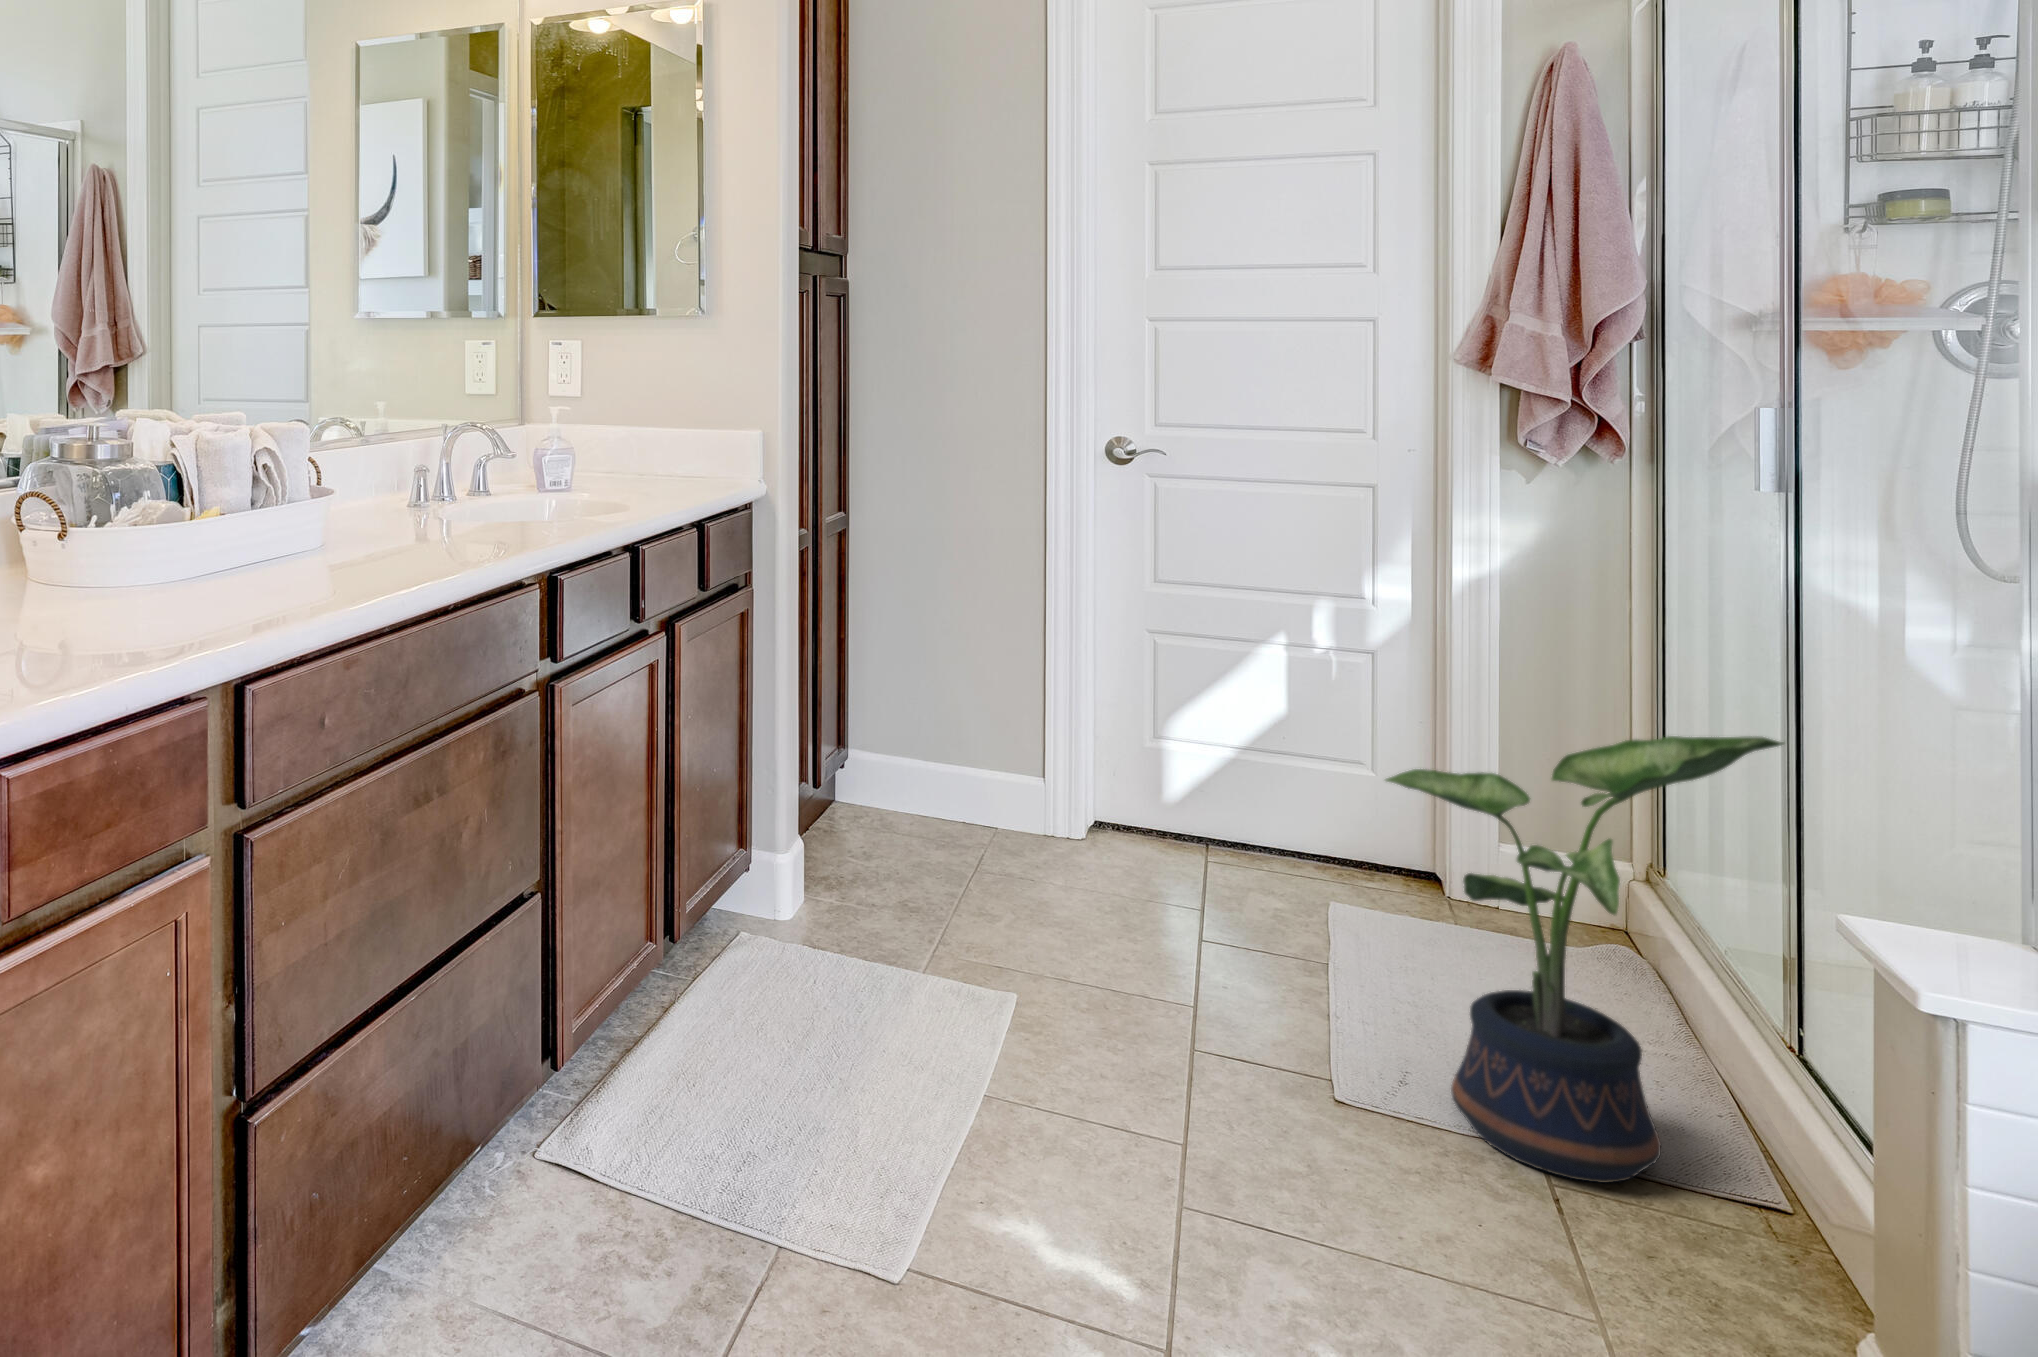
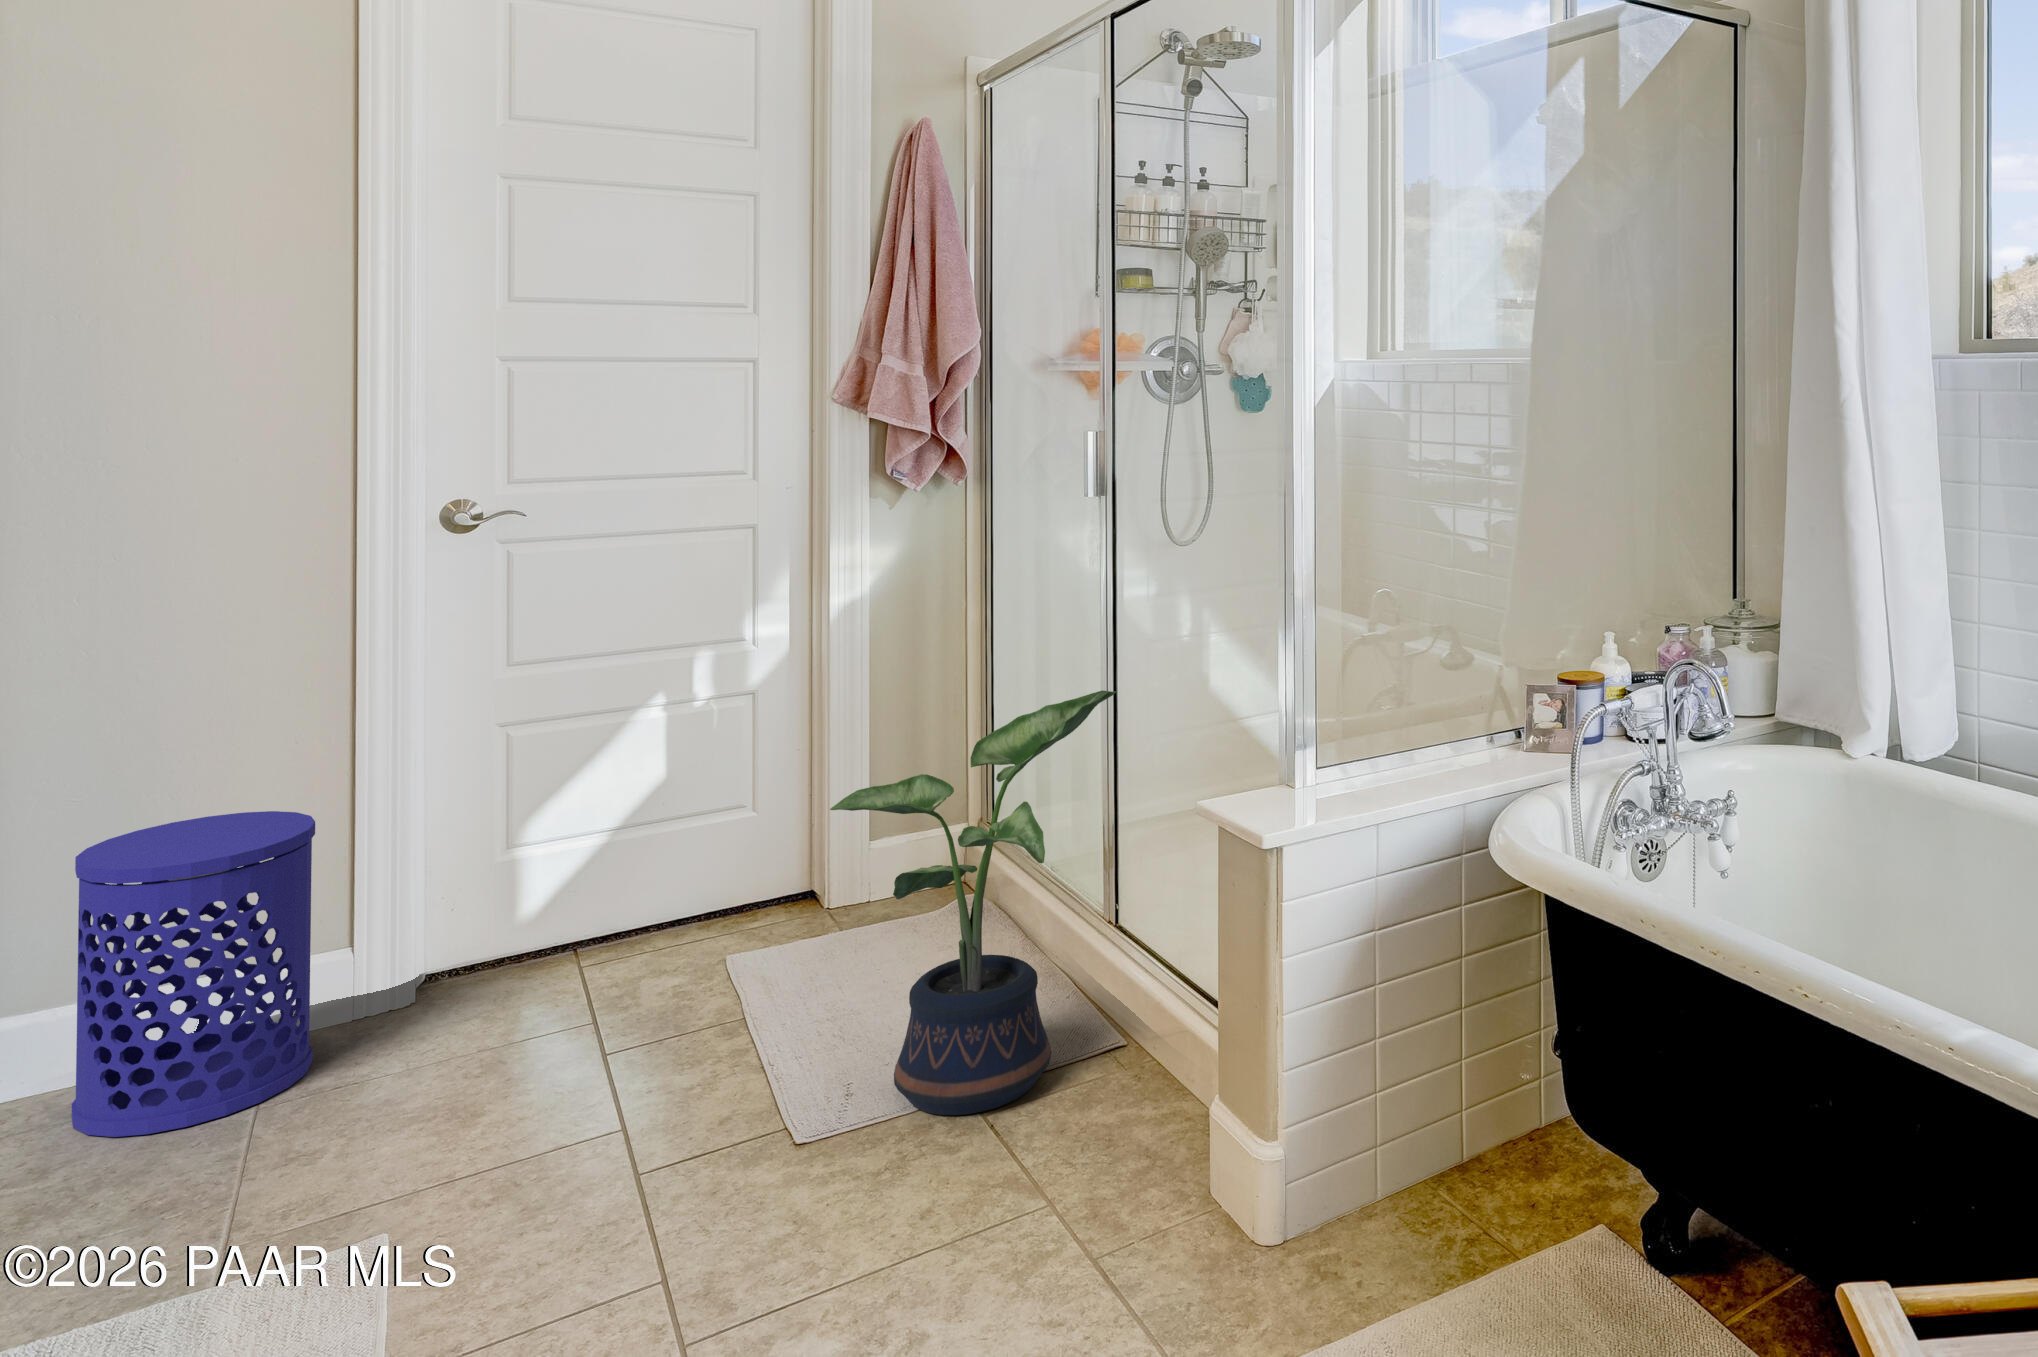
waste bin: none [874,654,1007,871] -> present [72,811,315,1137]

